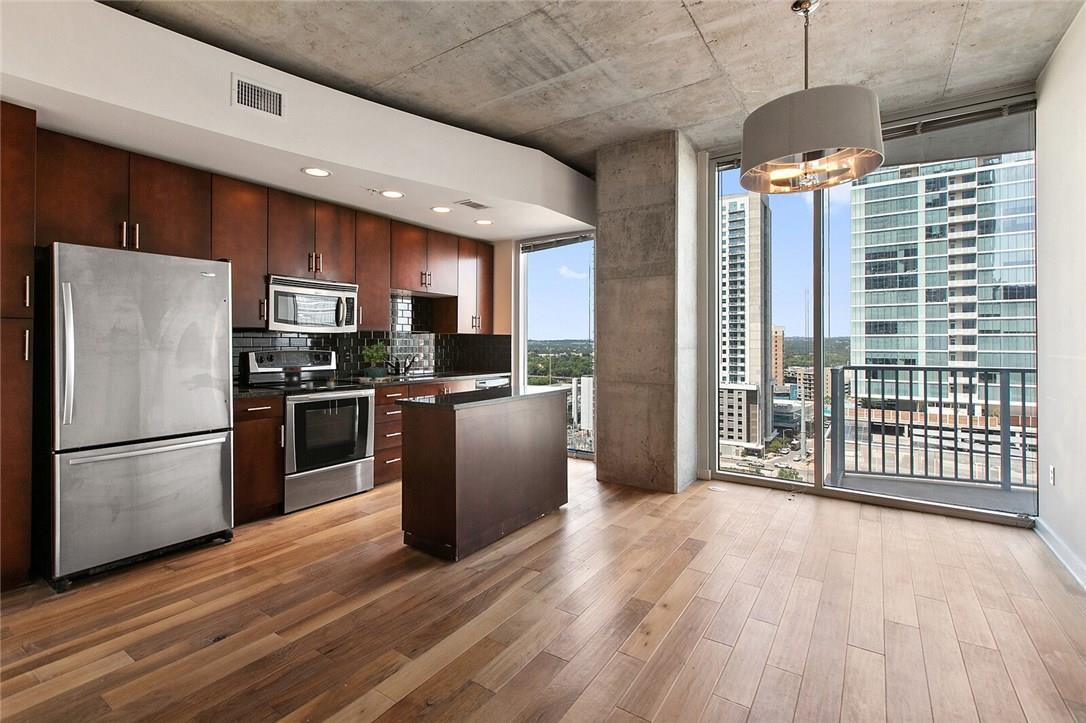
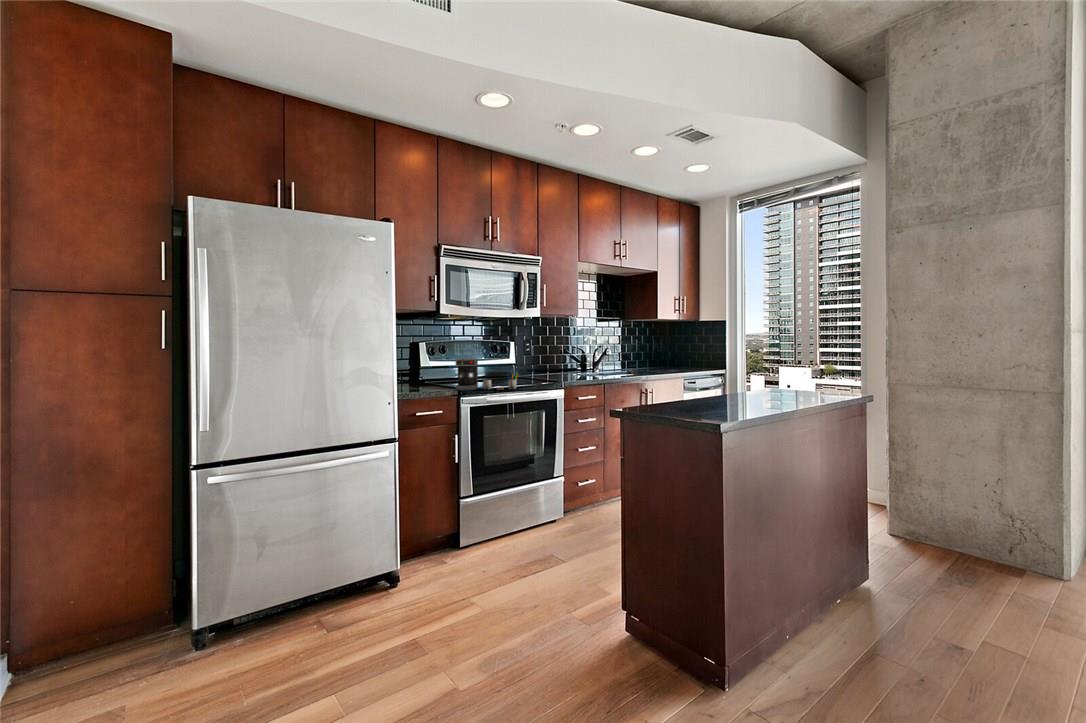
potted plant: present [359,342,391,384] -> none [543,328,582,383]

